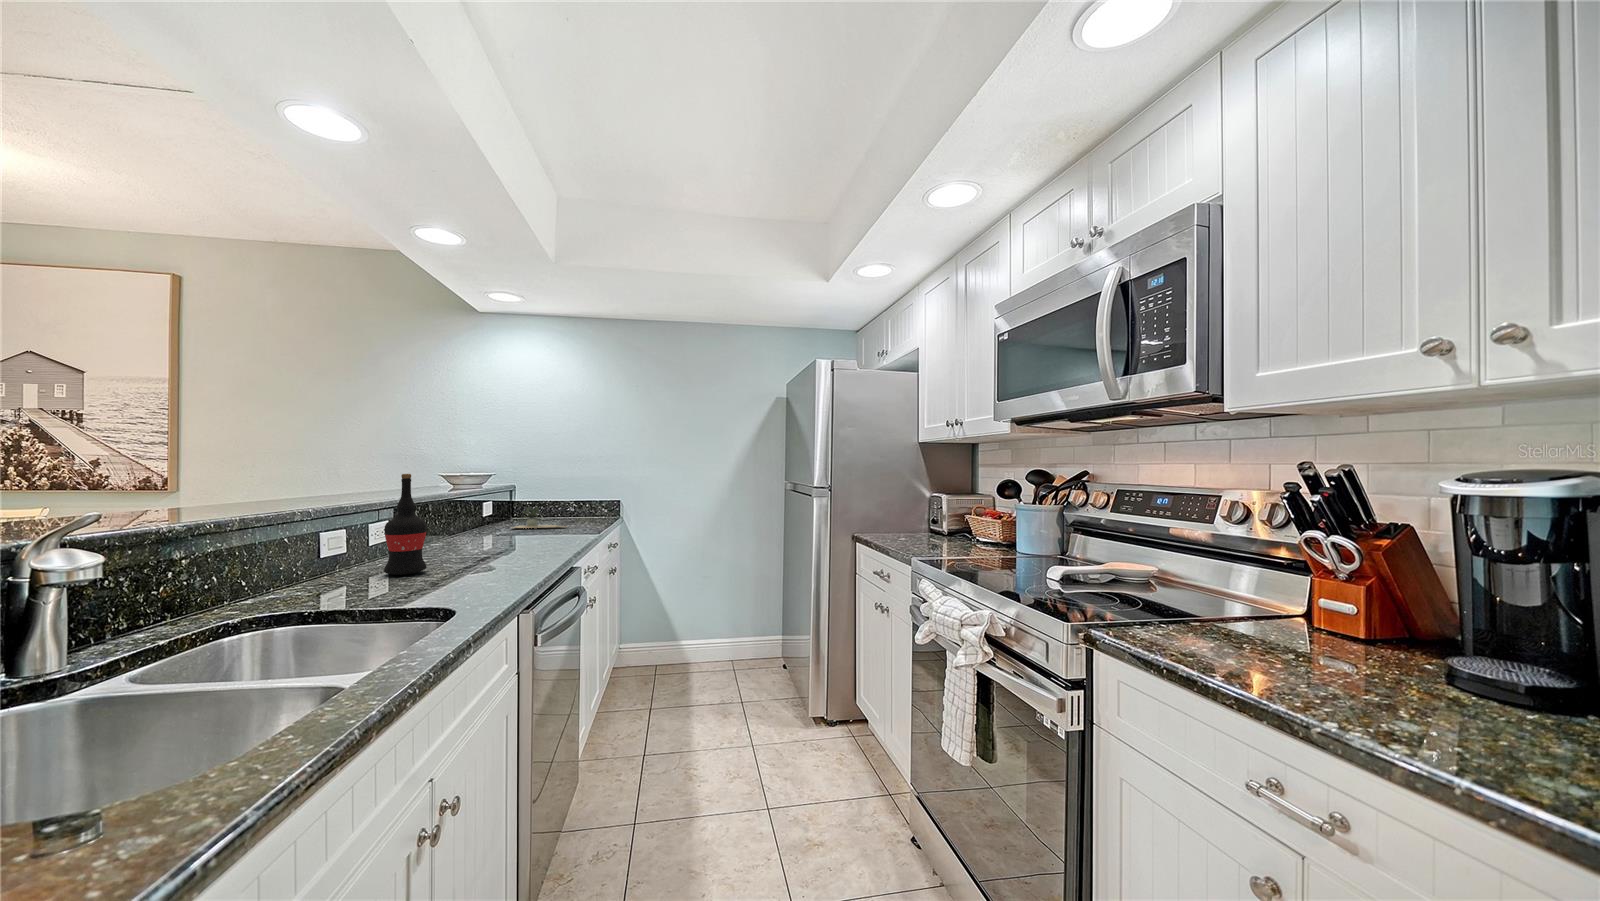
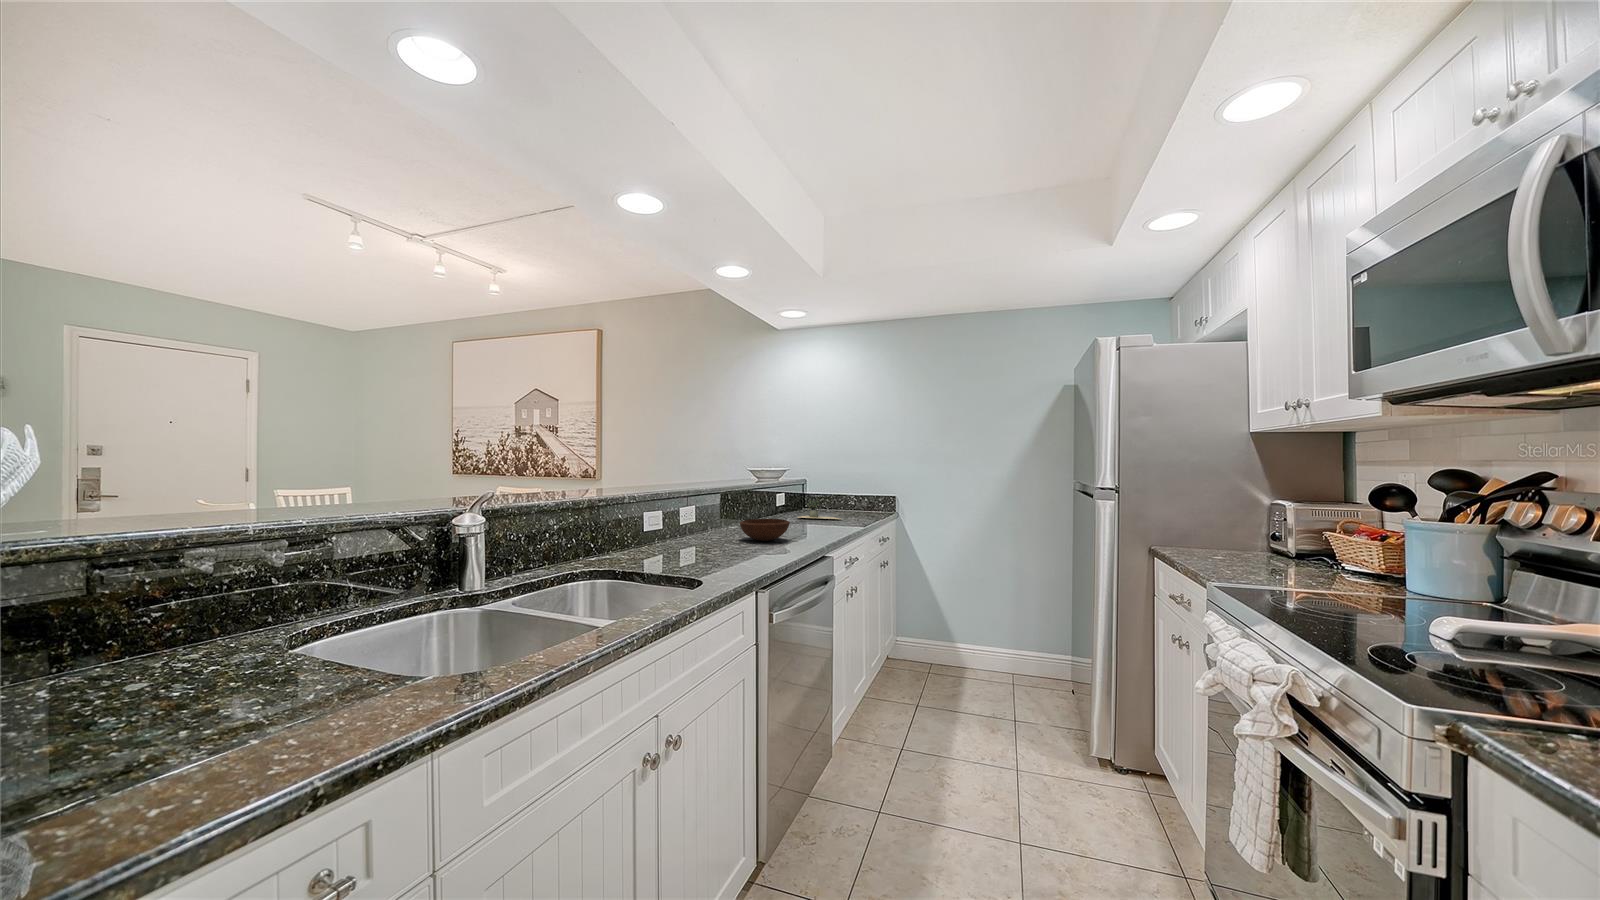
wine bottle: present [384,474,427,575] -> none [681,468,710,549]
bowl: none [459,531,525,557] -> present [740,519,790,541]

